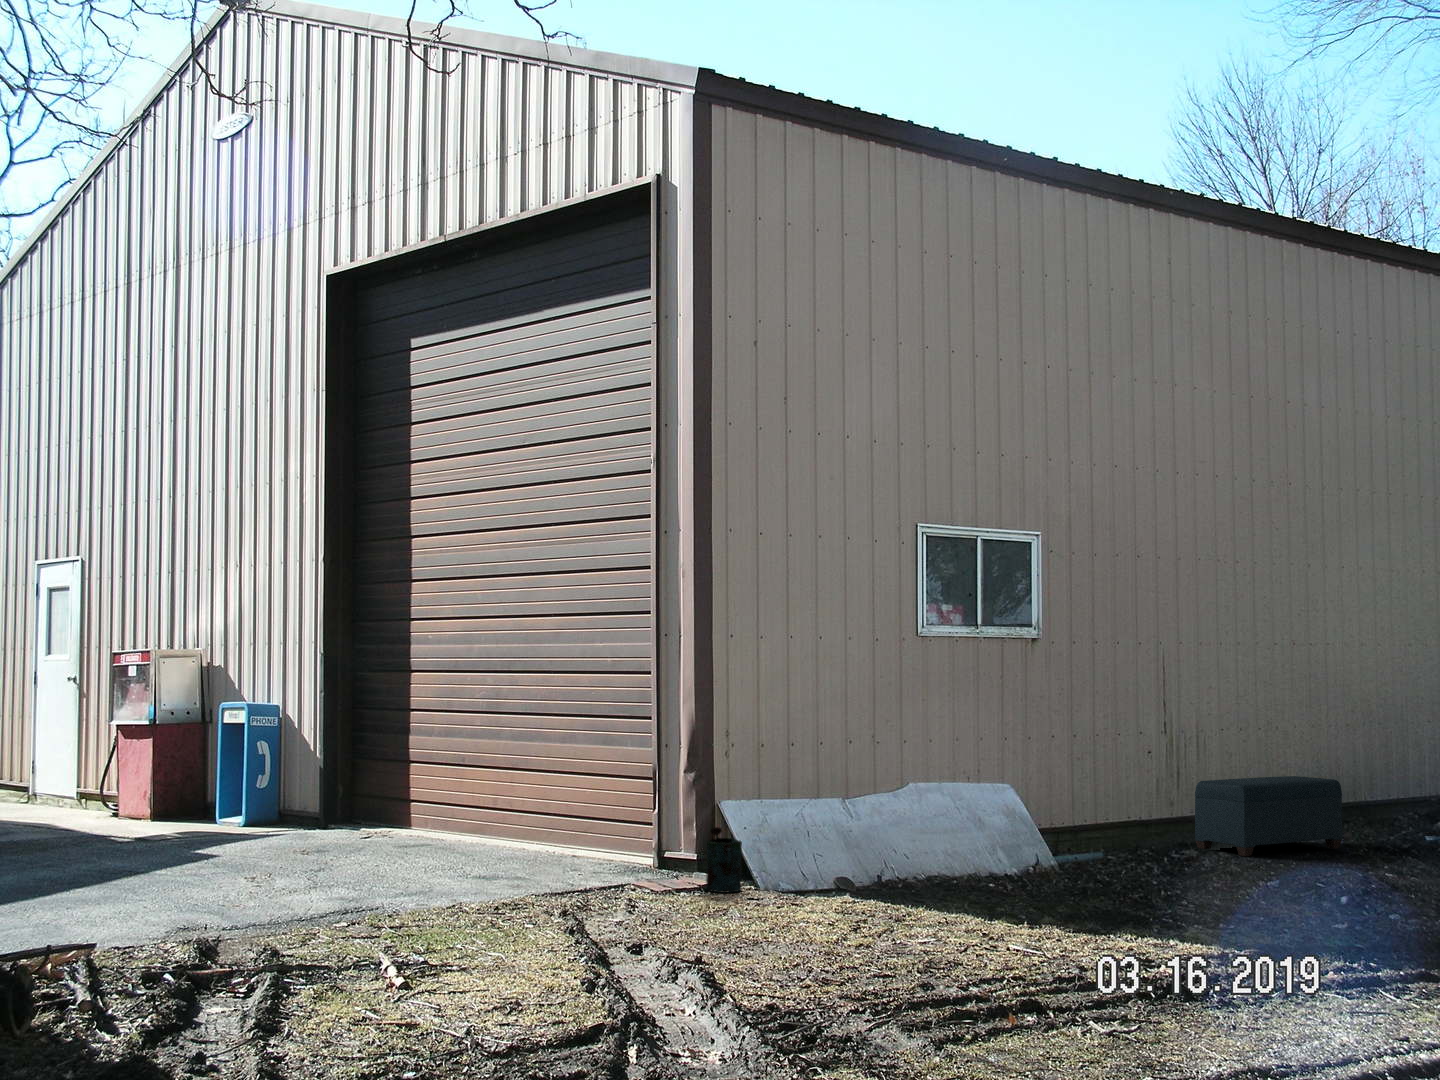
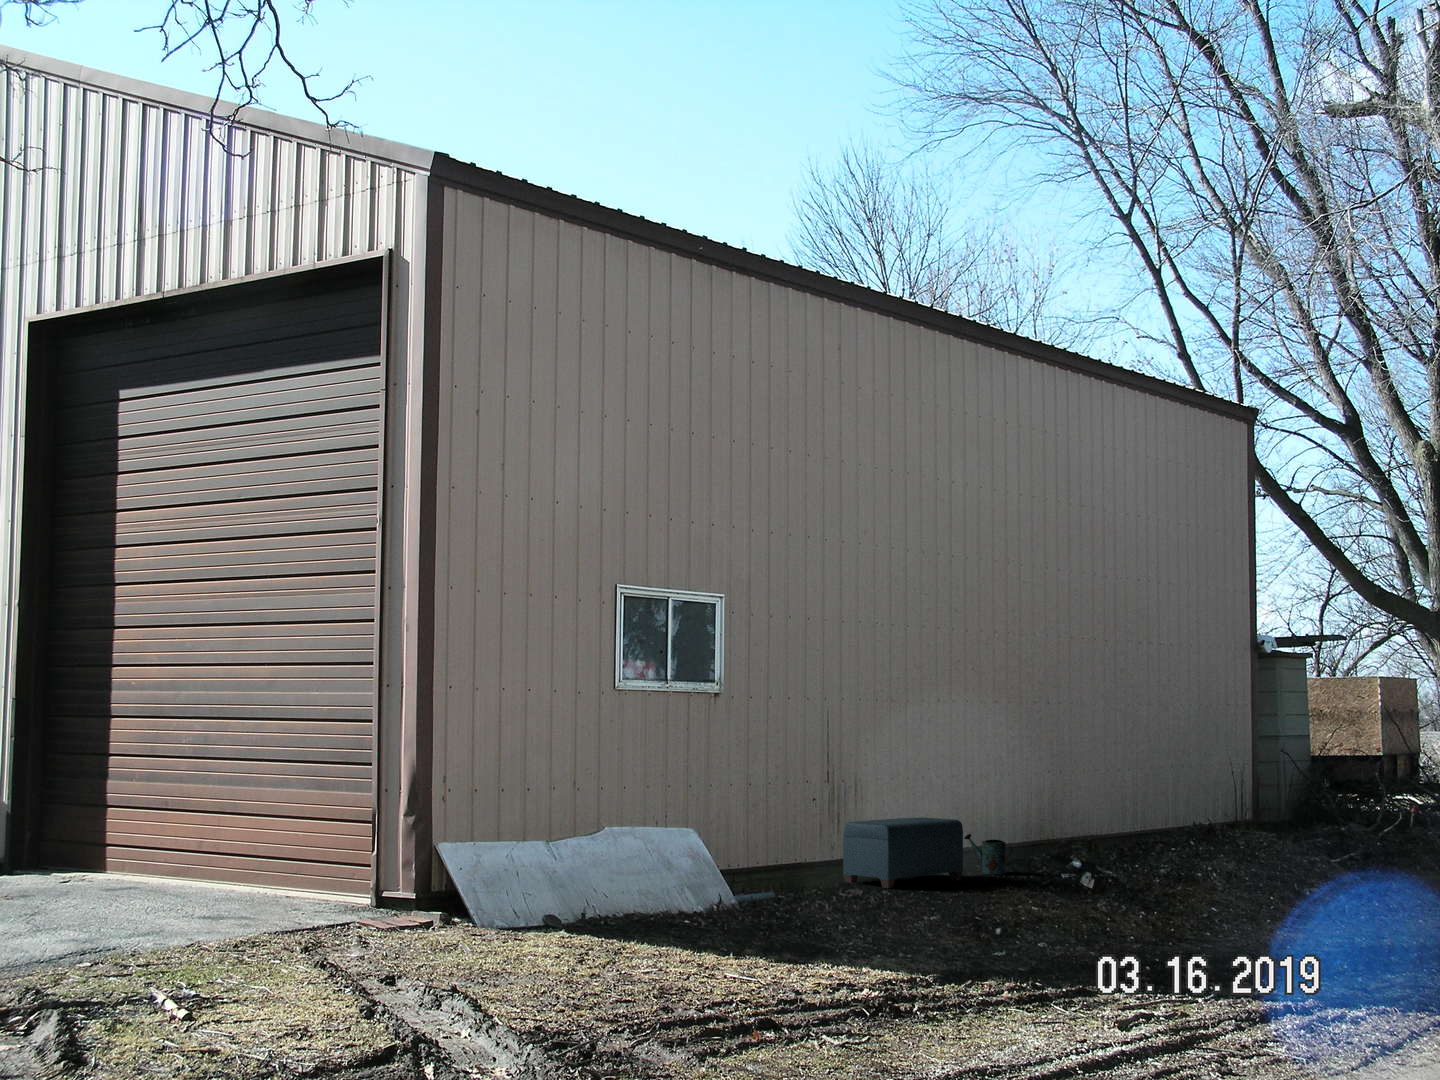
watering can: present [706,827,742,892] -> present [964,834,1012,875]

